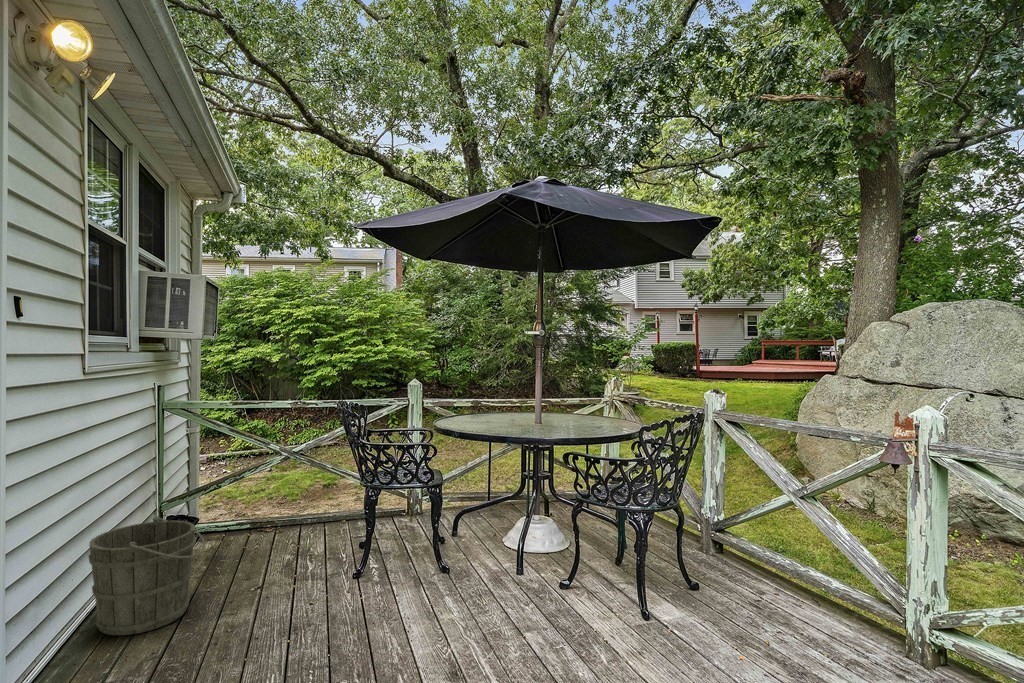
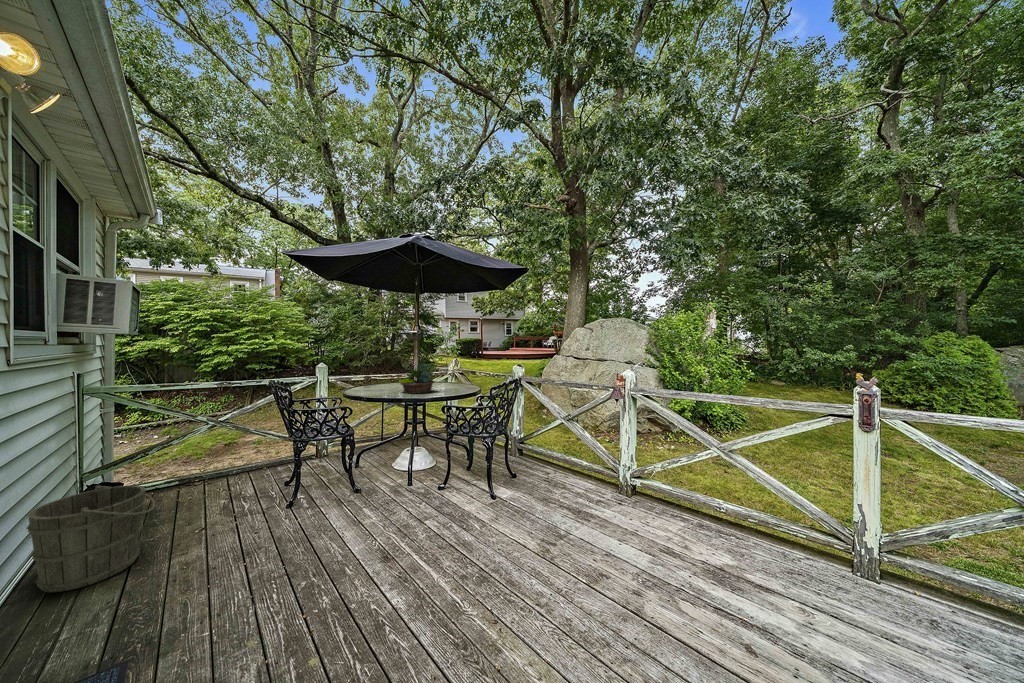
succulent planter: none [508,379,565,429] -> present [399,363,435,393]

